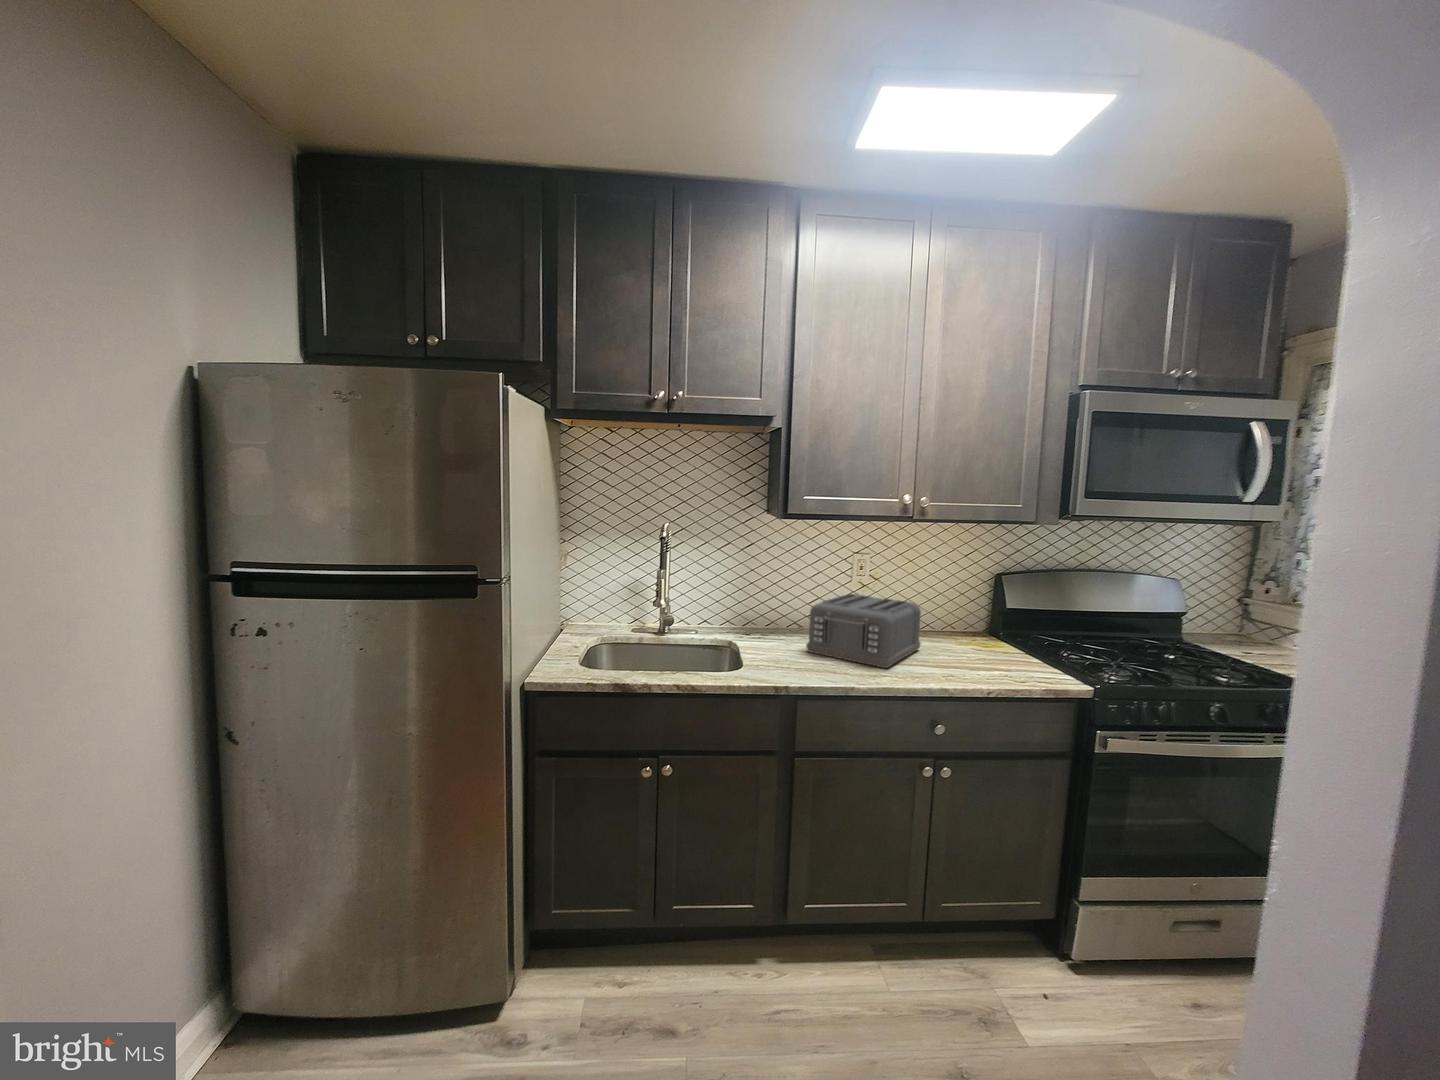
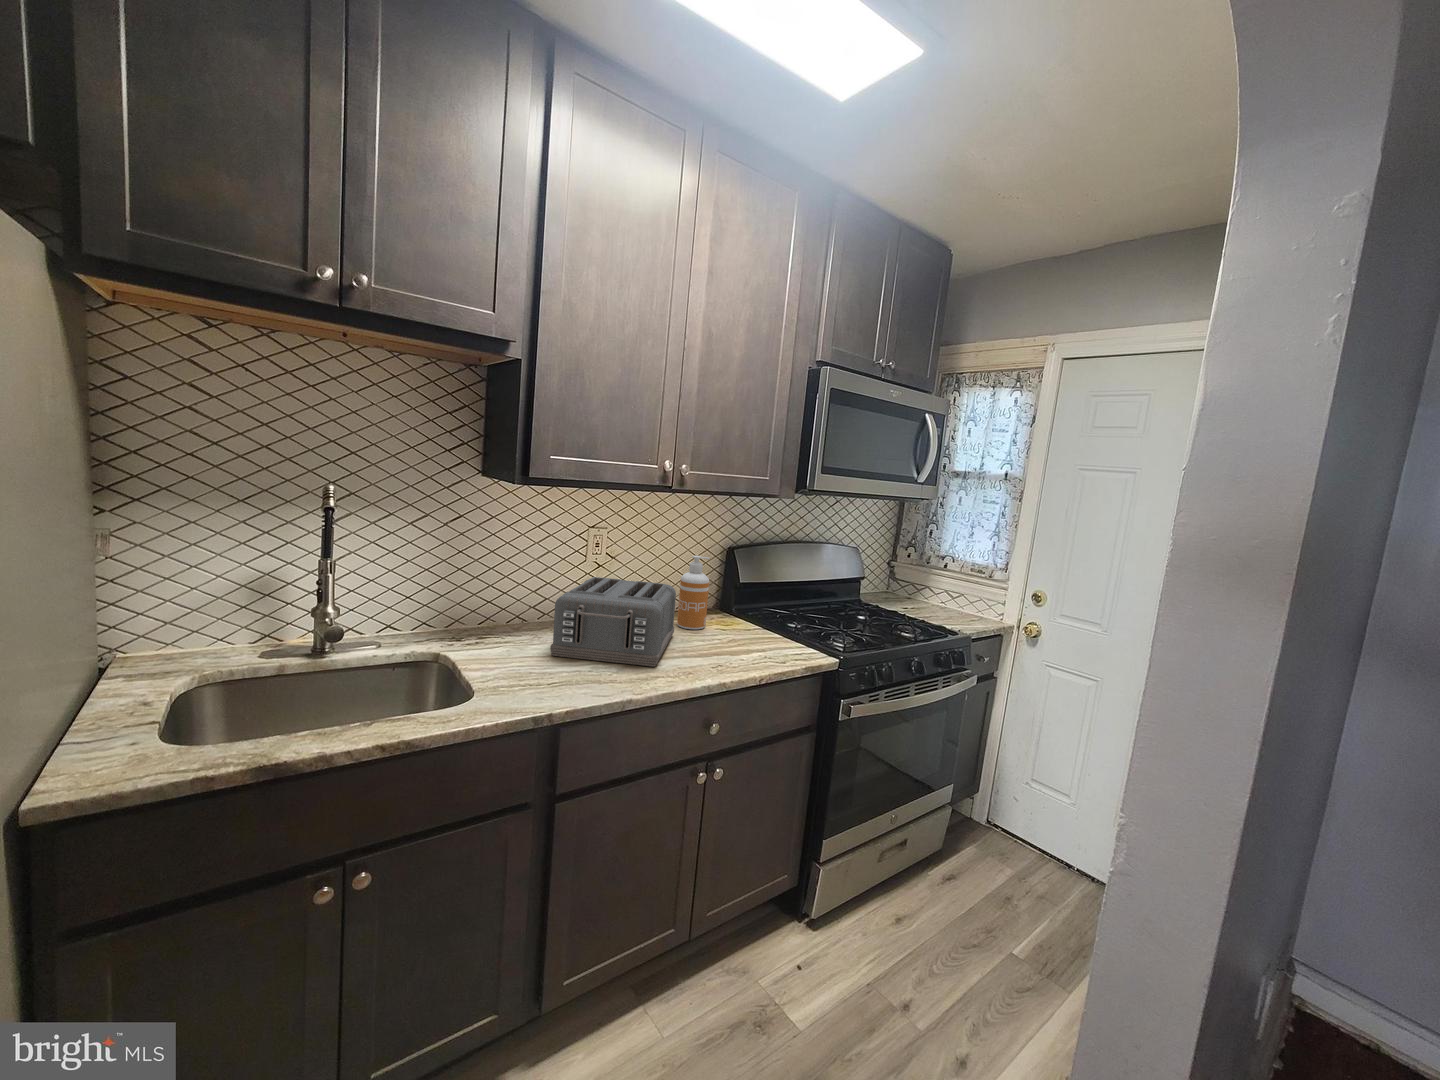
soap dispenser: none [930,579,960,648] -> present [677,556,710,629]

